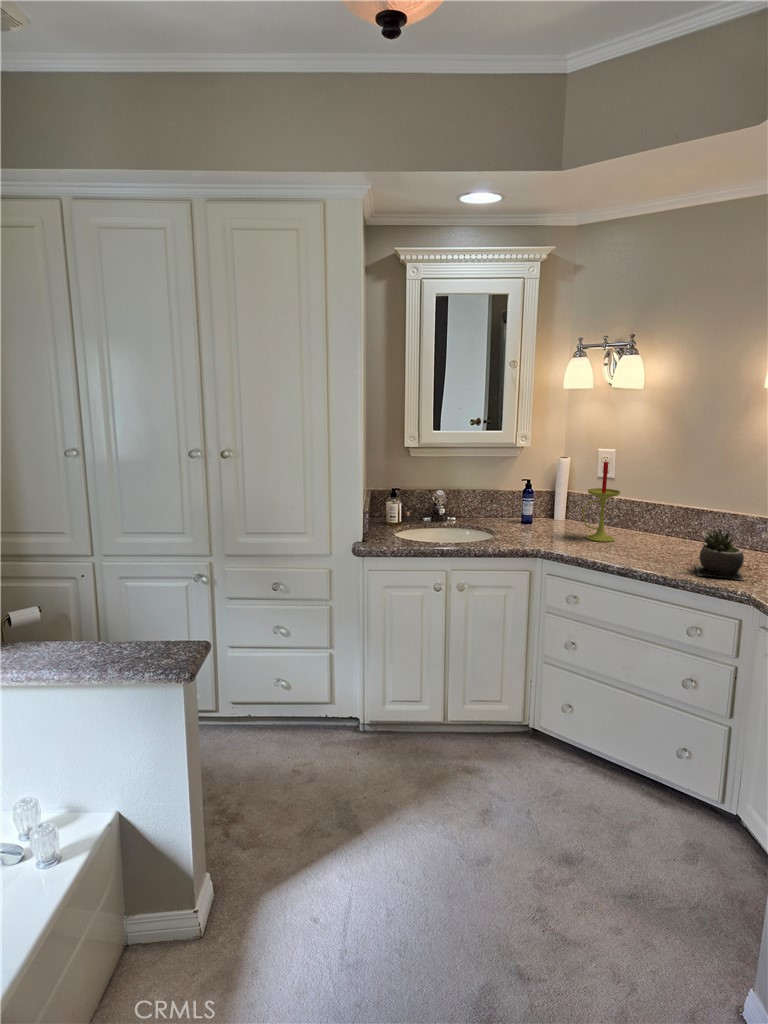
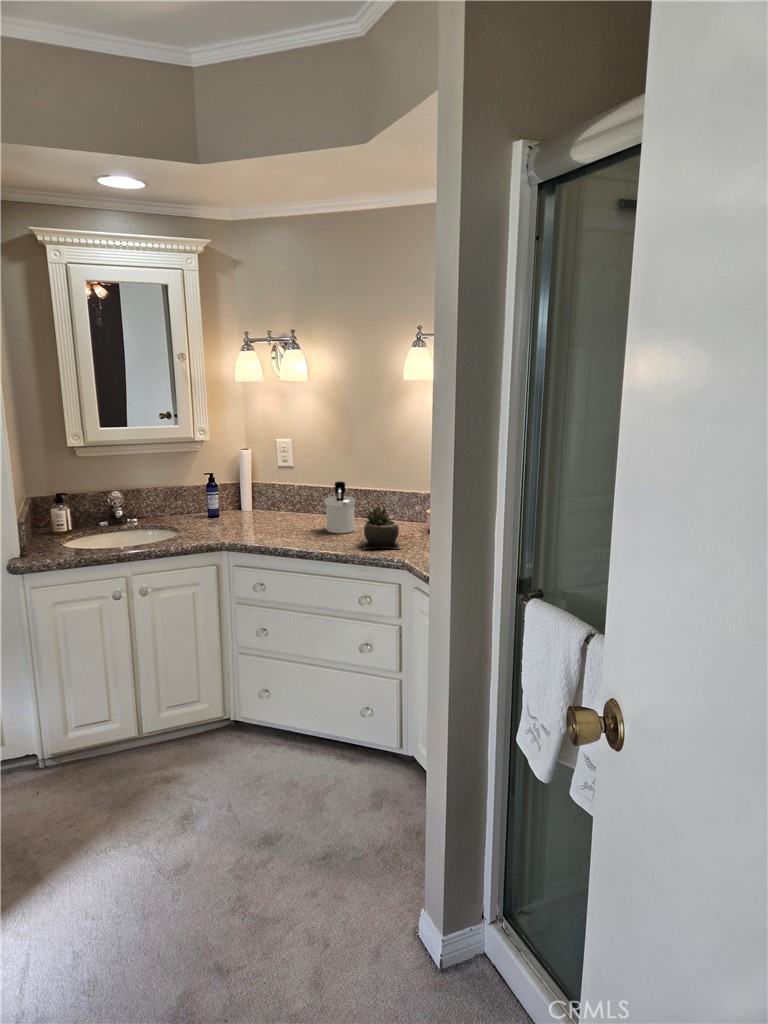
candle: present [583,462,620,542] -> none [262,450,296,528]
soap dispenser: none [651,498,689,555] -> present [325,482,355,533]

